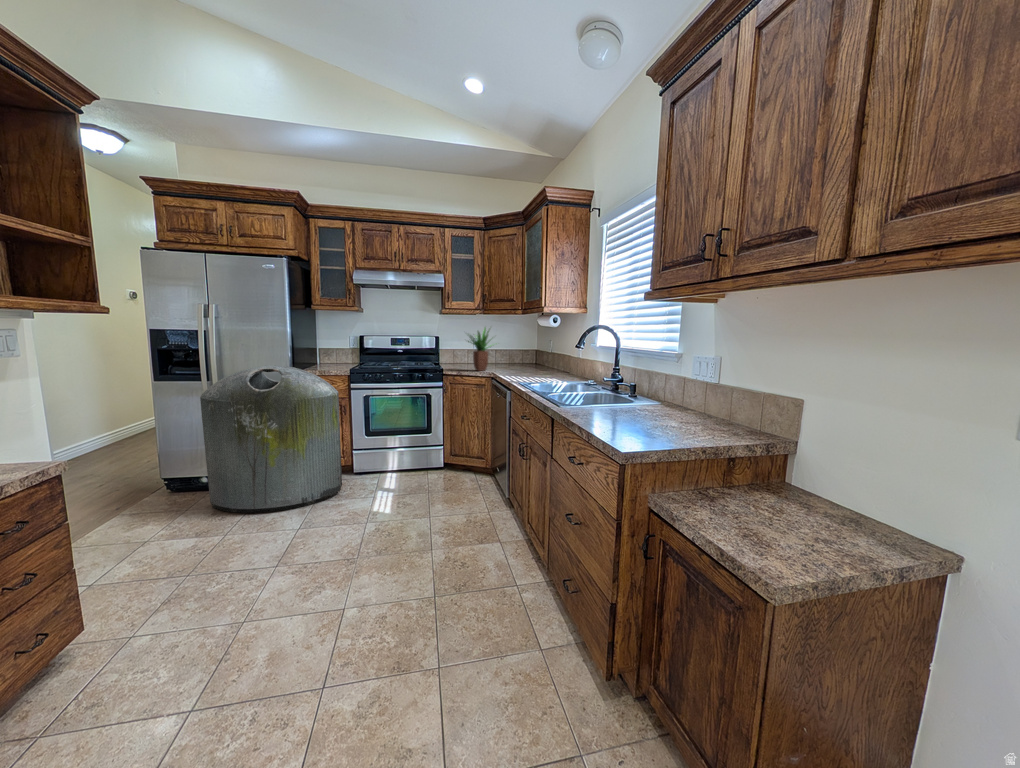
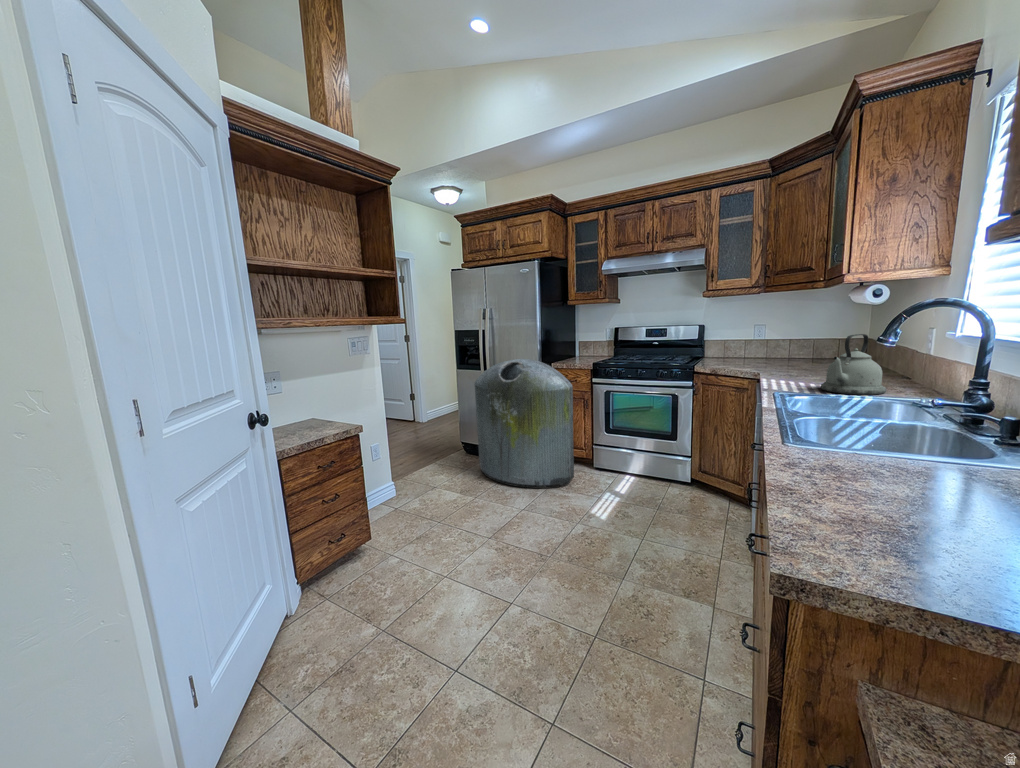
potted plant: present [468,328,491,371] -> none [723,308,781,370]
kettle: none [537,345,567,381] -> present [821,334,886,395]

